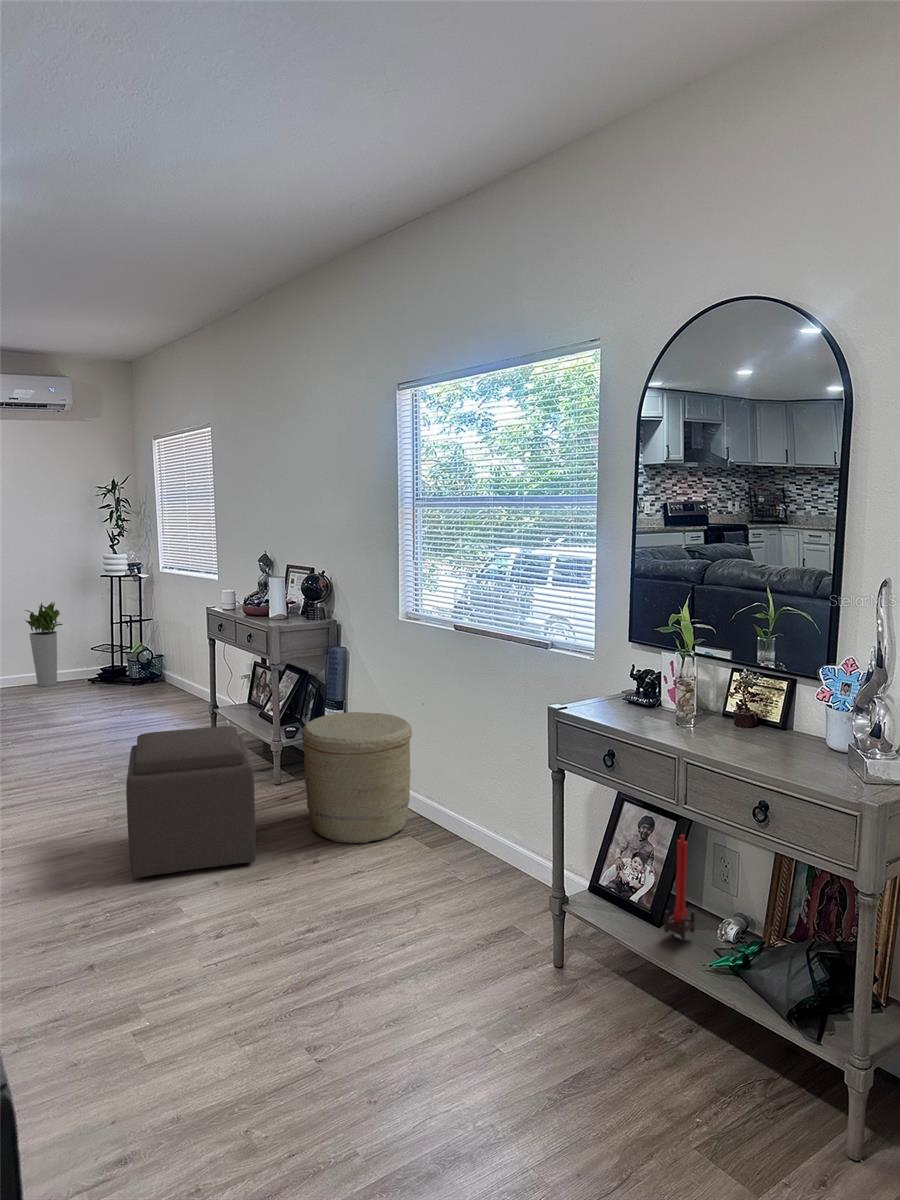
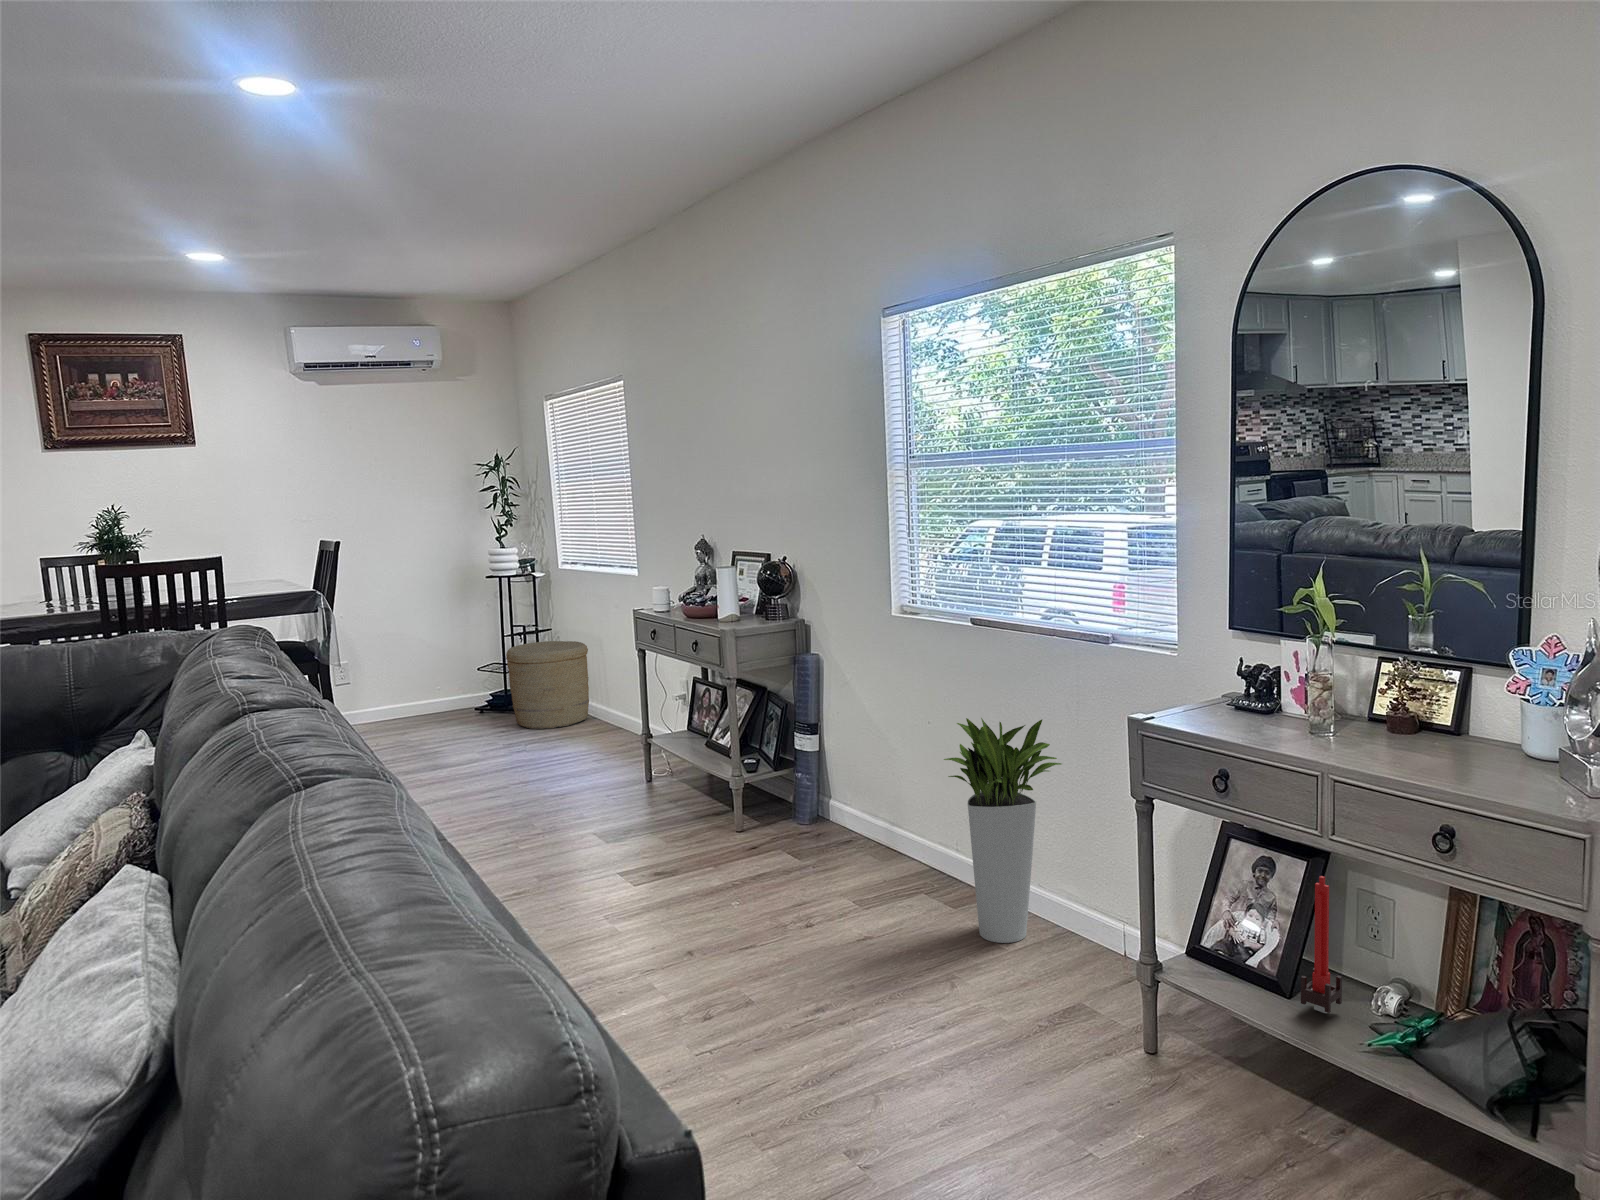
planter: present [25,602,62,686] -> present [944,718,1061,943]
woven basket: present [302,712,412,843] -> present [506,641,589,729]
ottoman: present [126,726,256,879] -> none [569,756,734,948]

